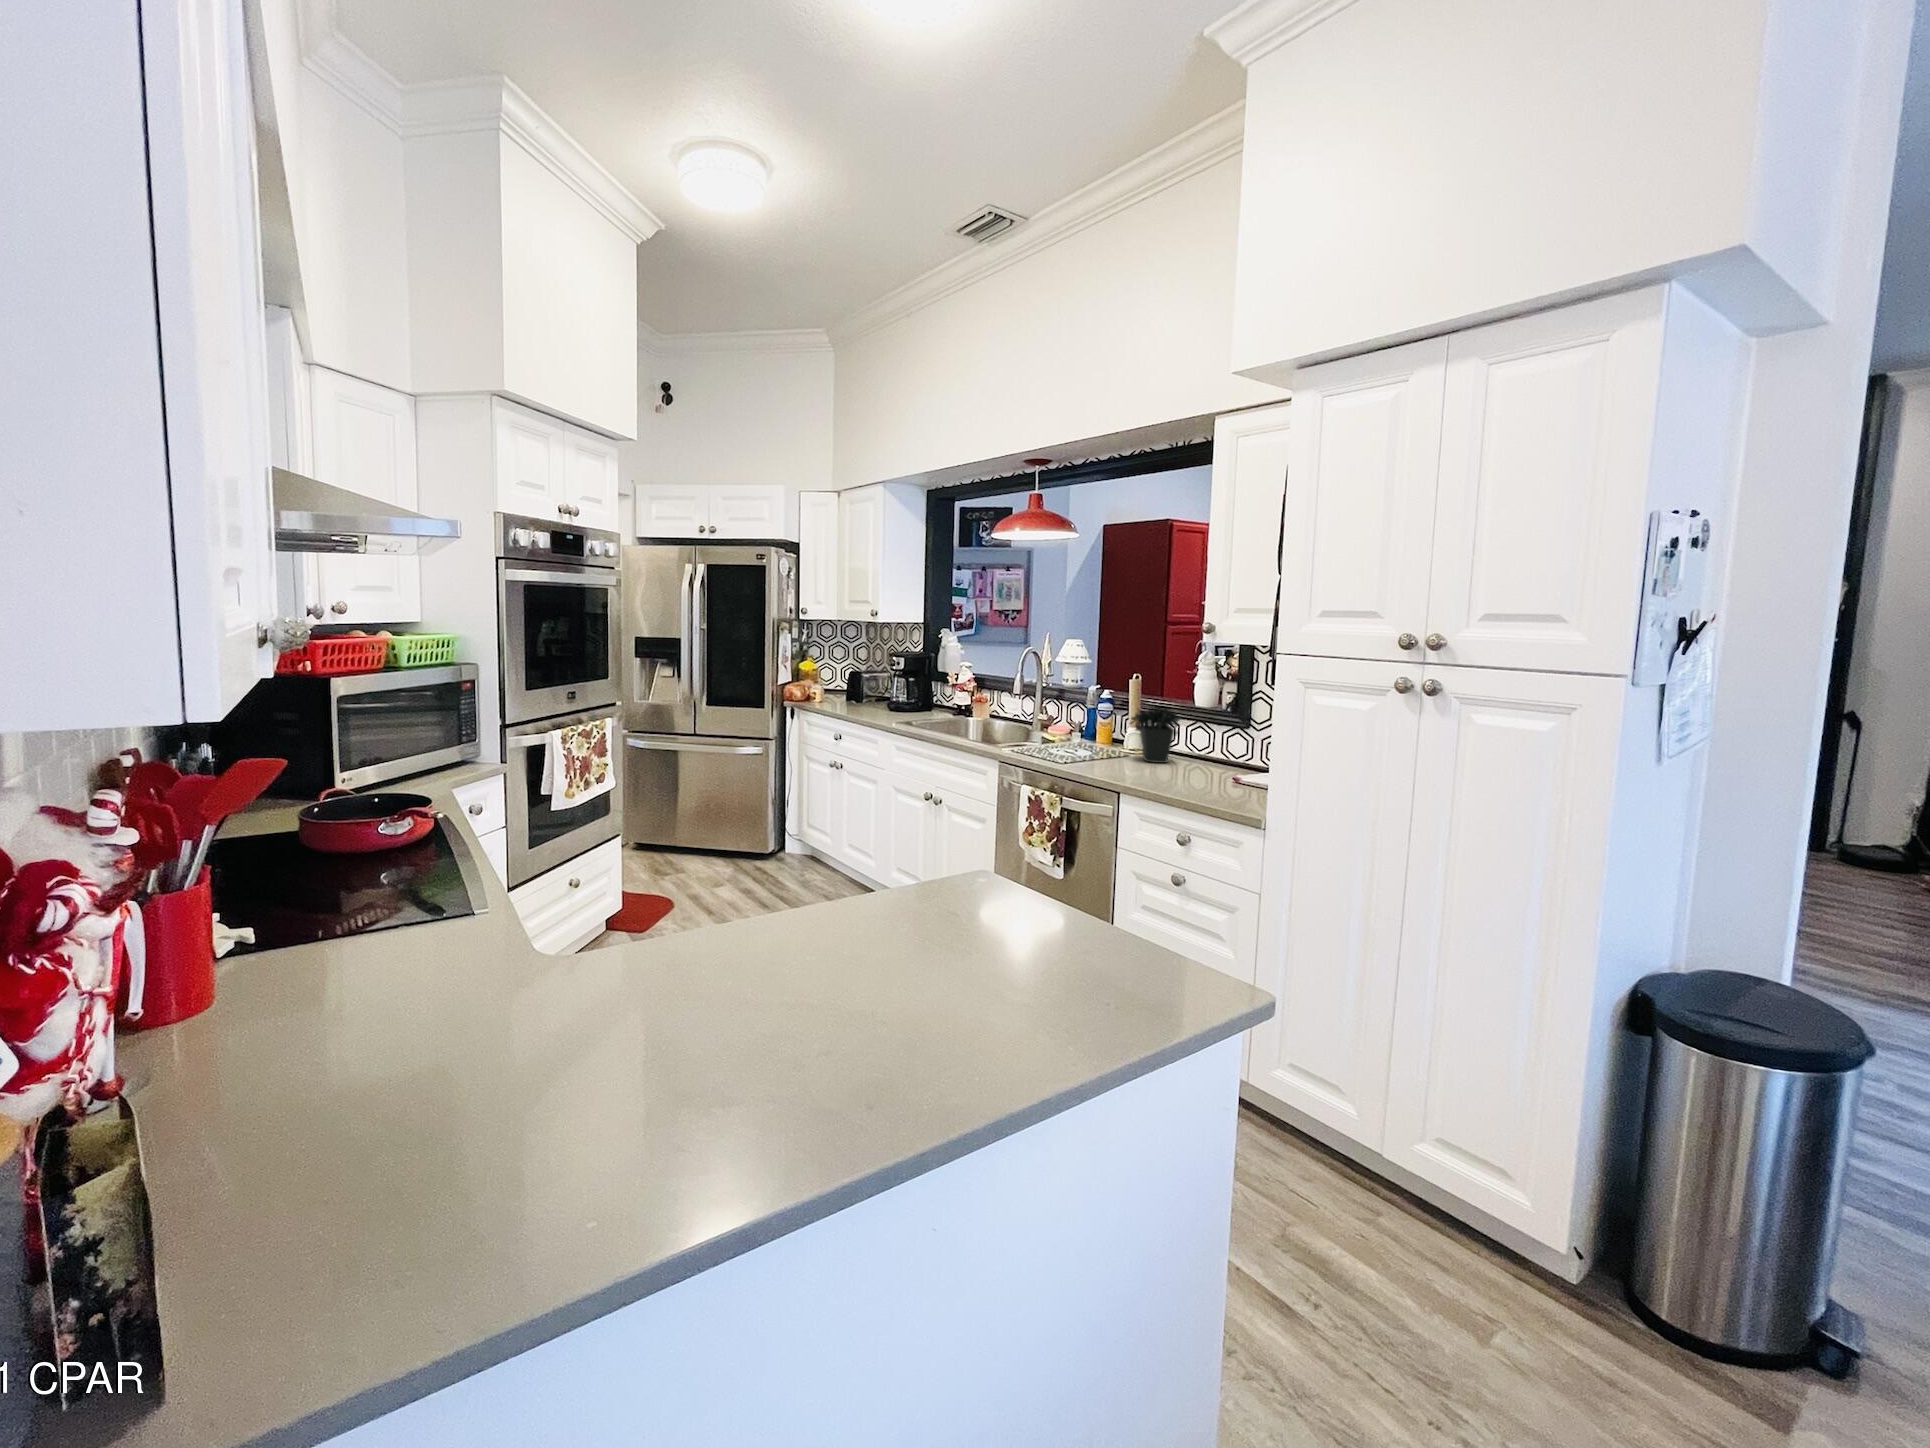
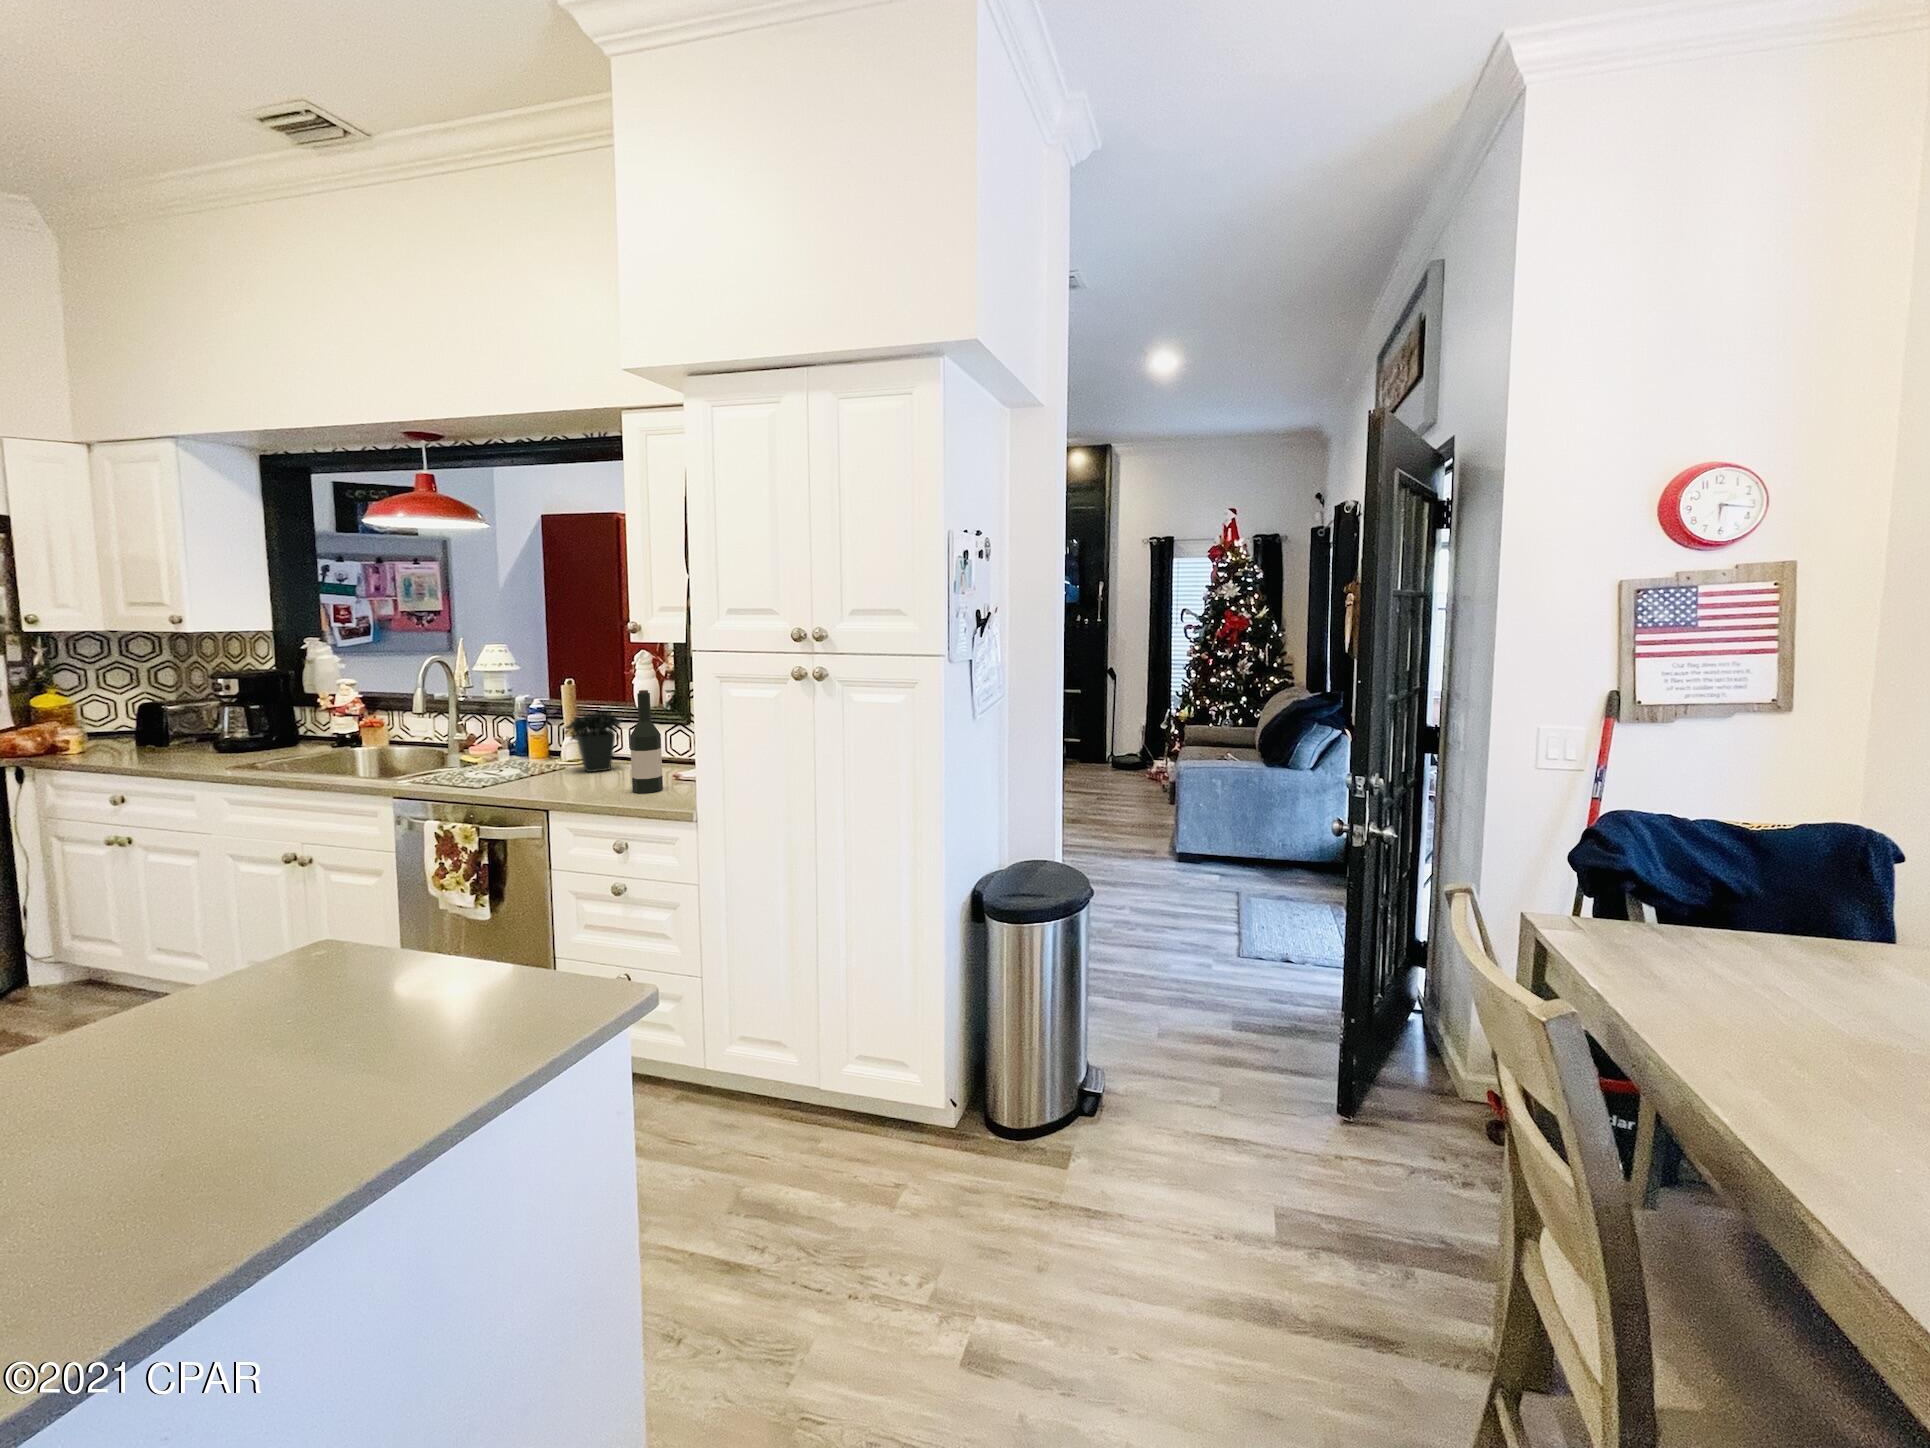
wine bottle: none [1195,690,1227,791] -> present [630,690,663,793]

